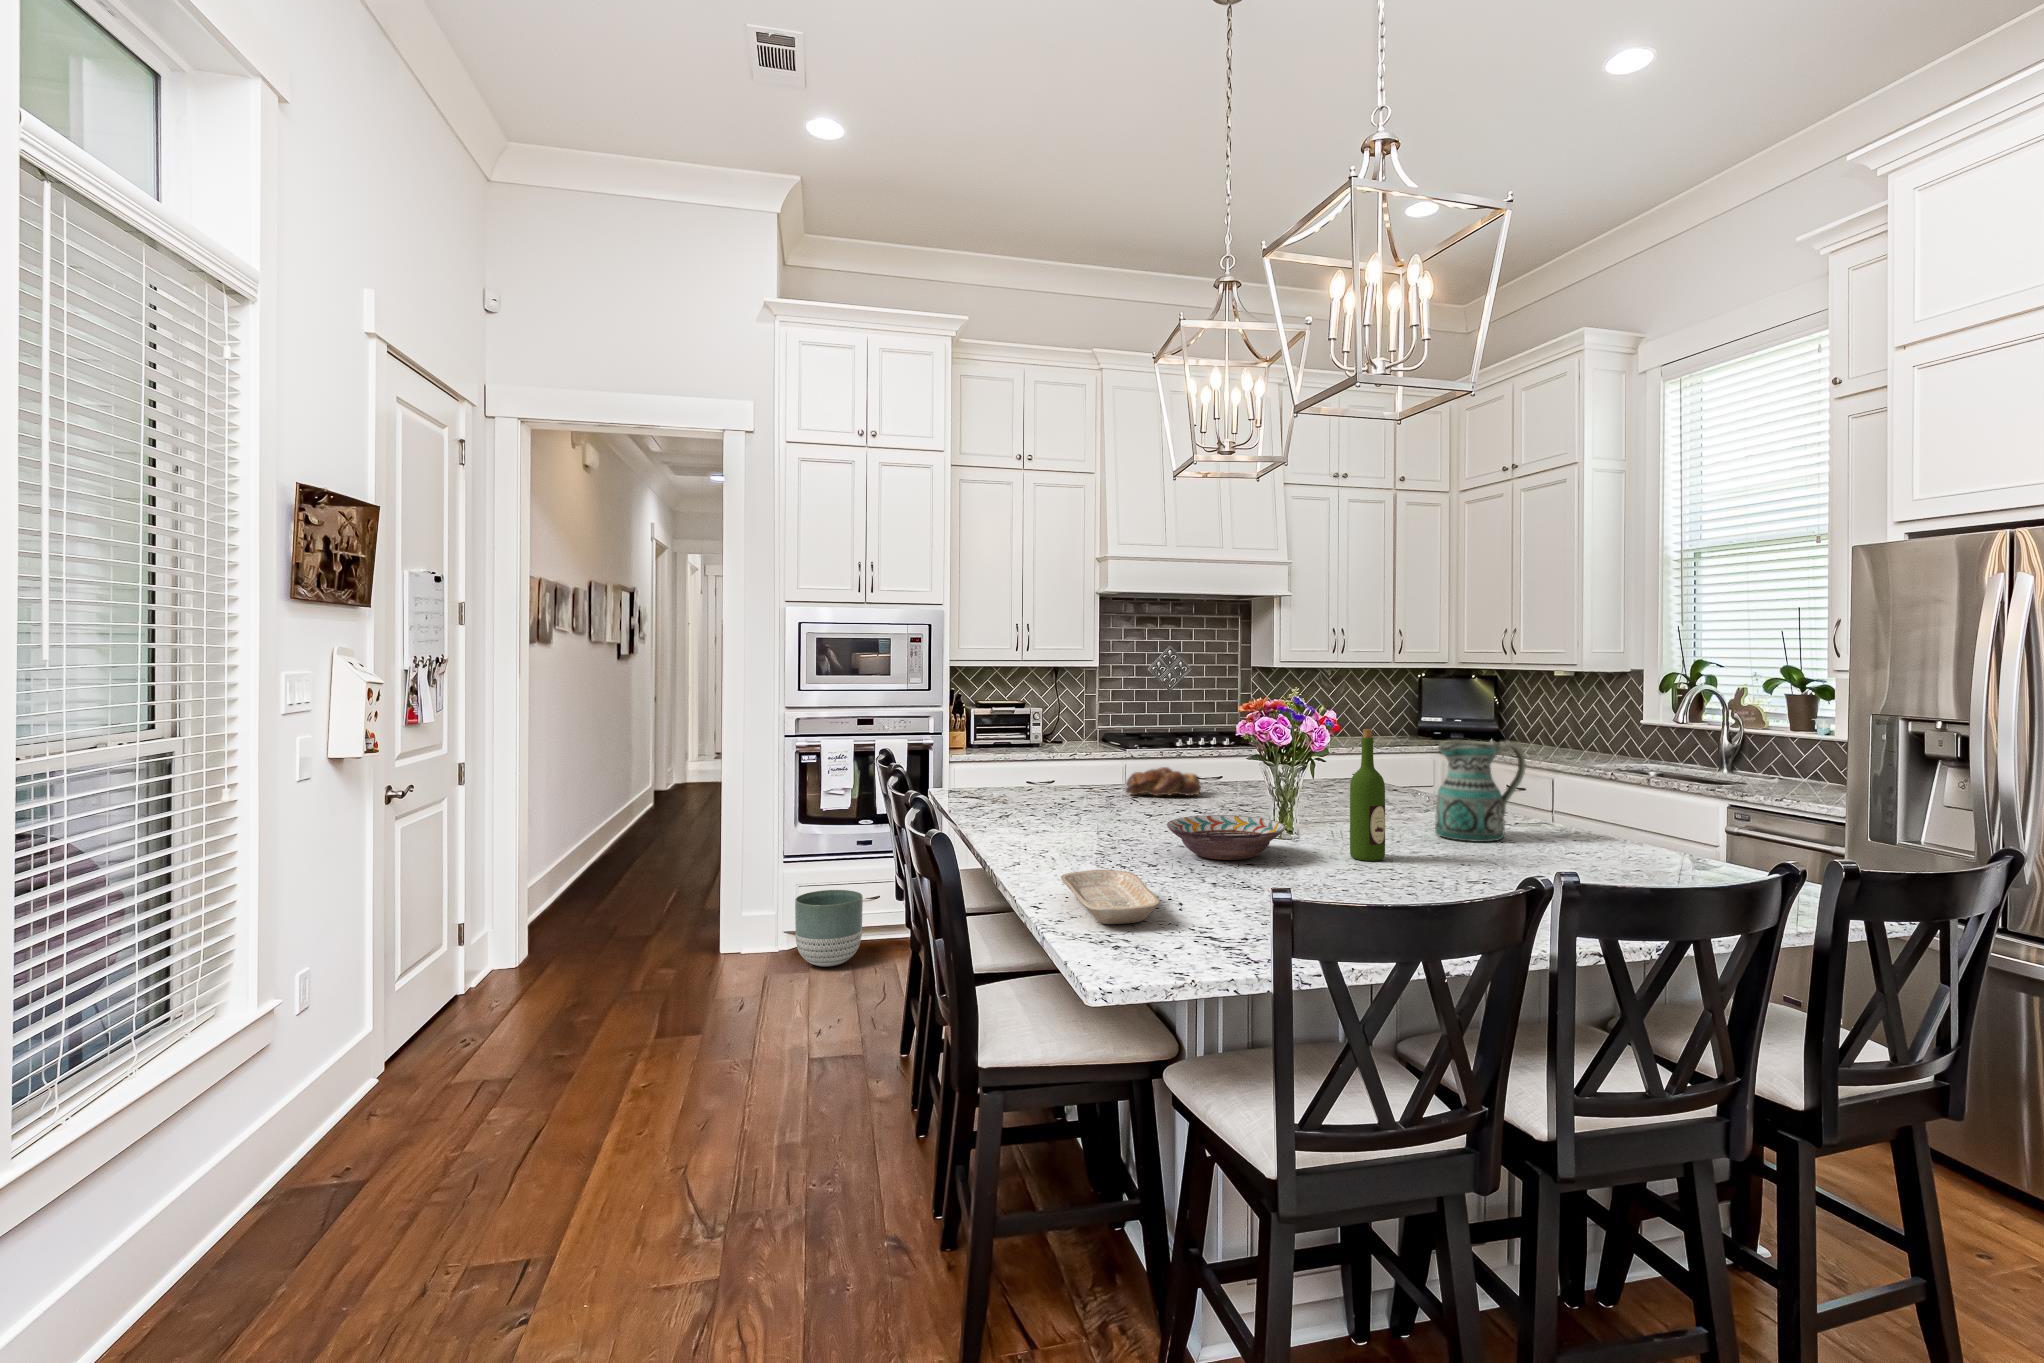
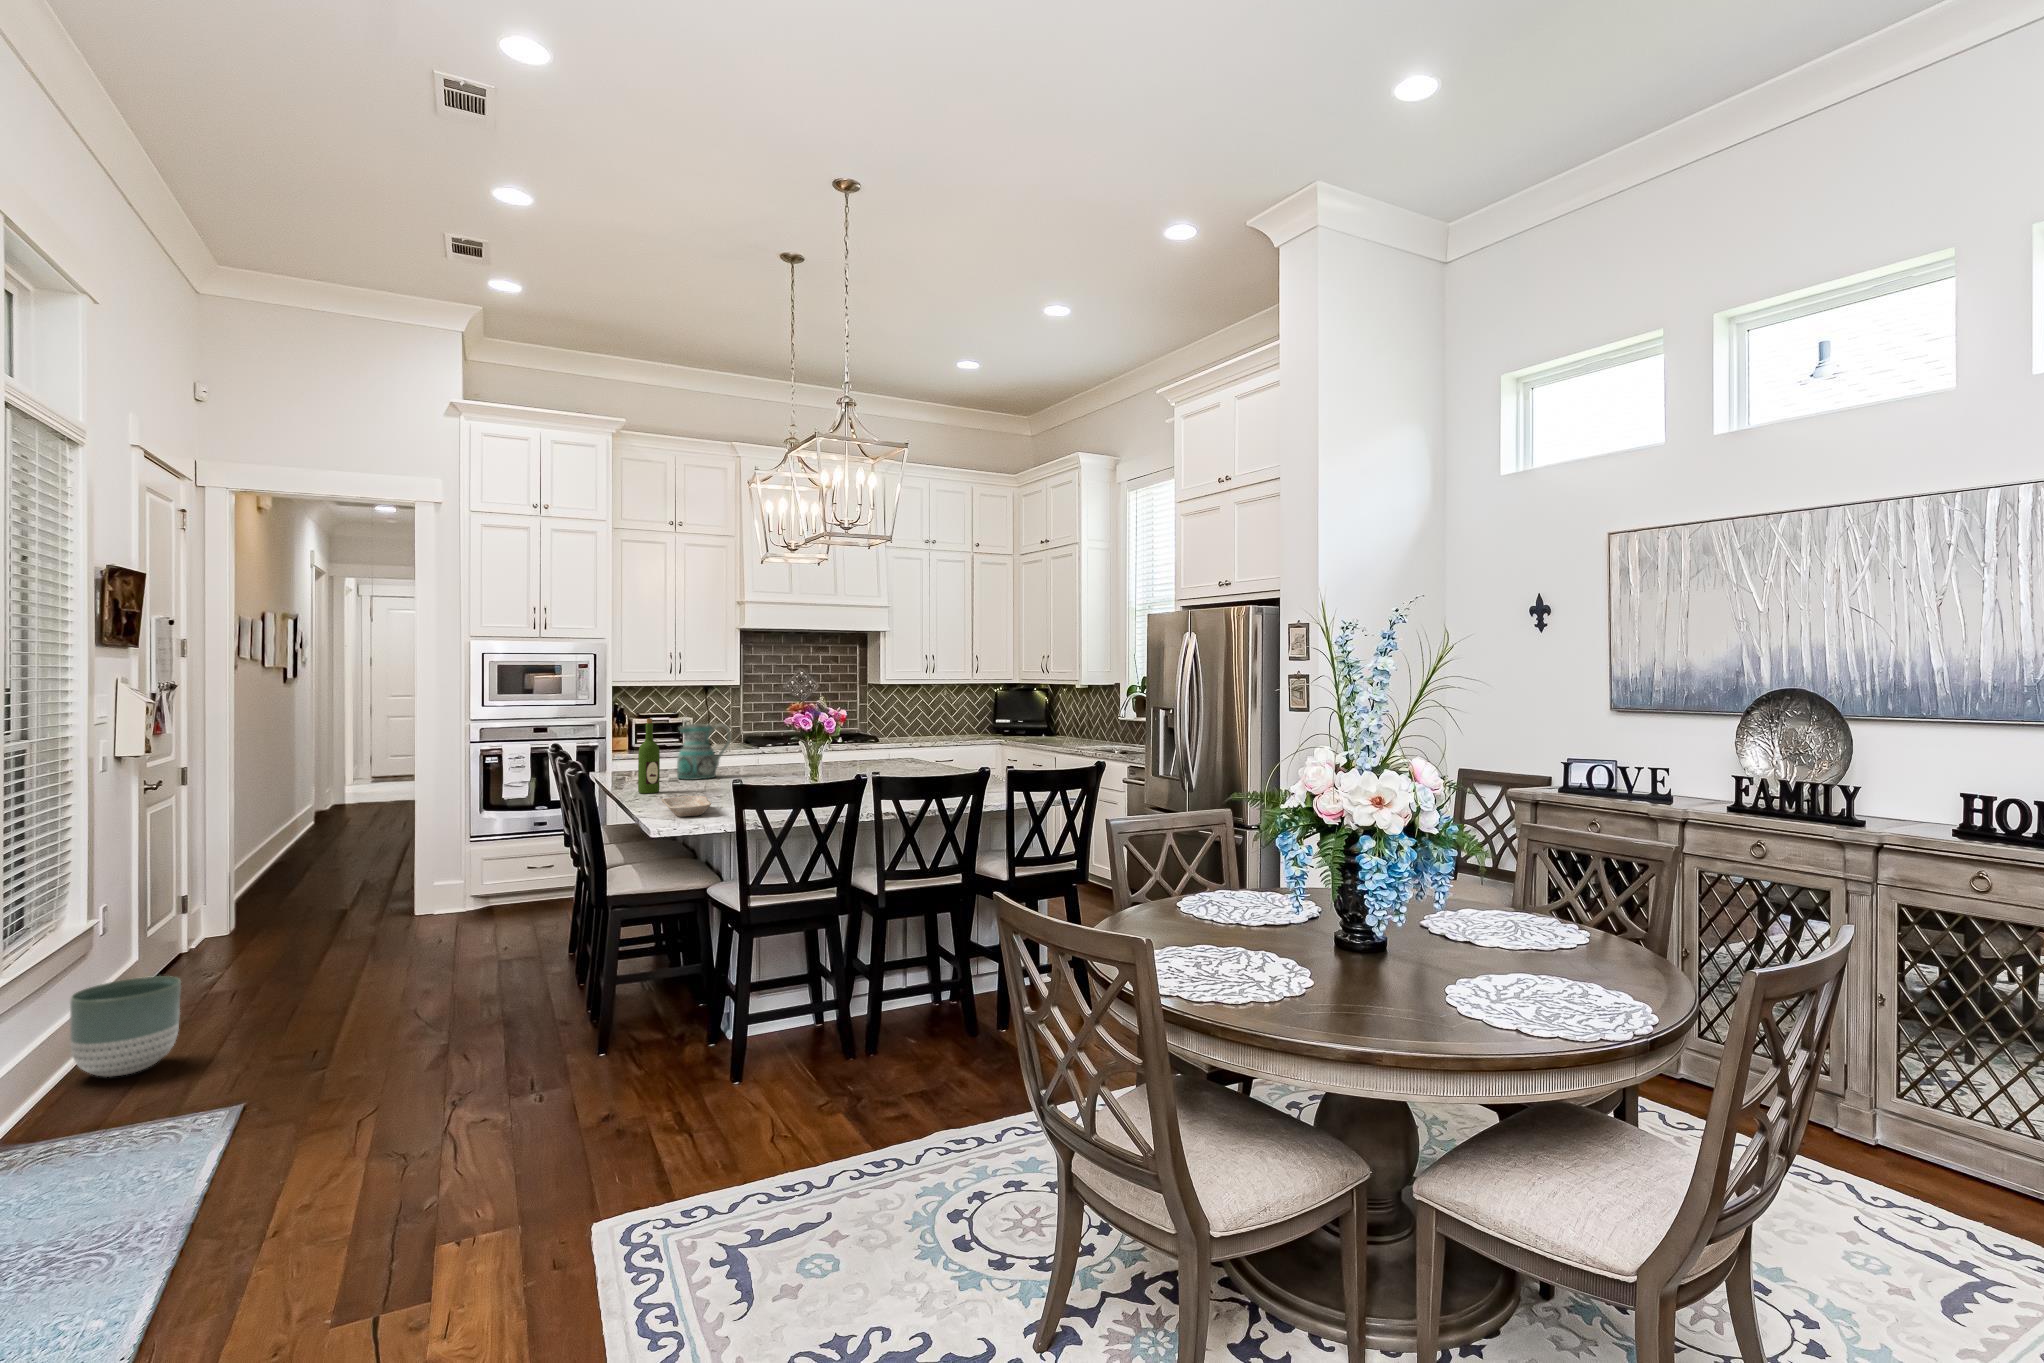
wine bottle: present [1350,729,1385,861] -> present [638,719,660,793]
ceramic pitcher: present [1435,740,1526,842] -> present [677,723,731,780]
bread loaf: present [1126,767,1201,796] -> none [736,752,790,771]
decorative bowl: present [1167,815,1285,860] -> none [739,772,812,794]
planter: present [795,890,863,967] -> present [70,976,181,1077]

